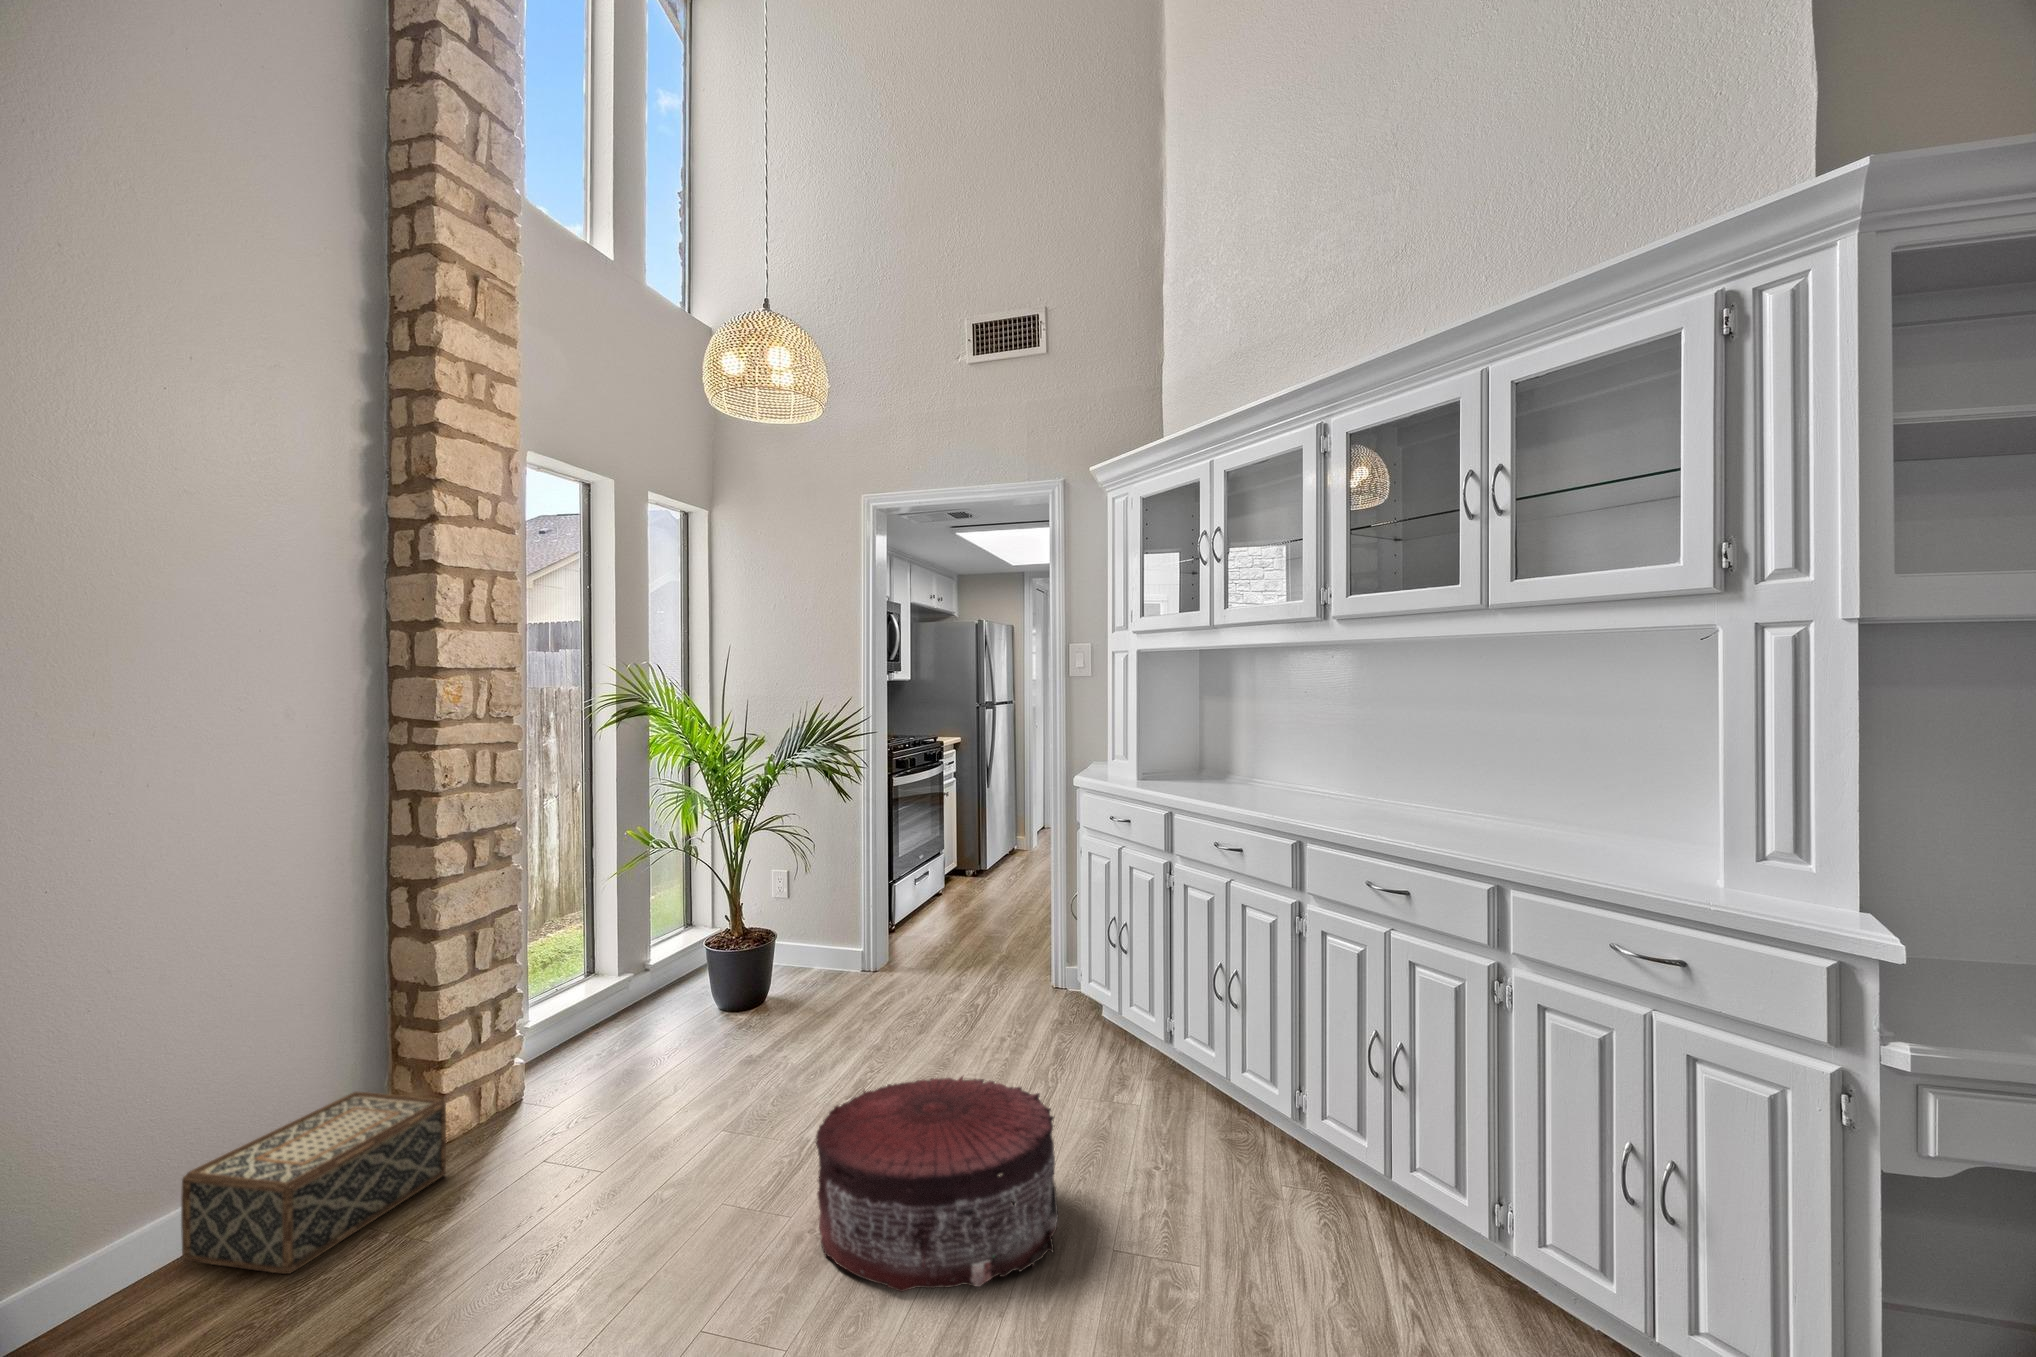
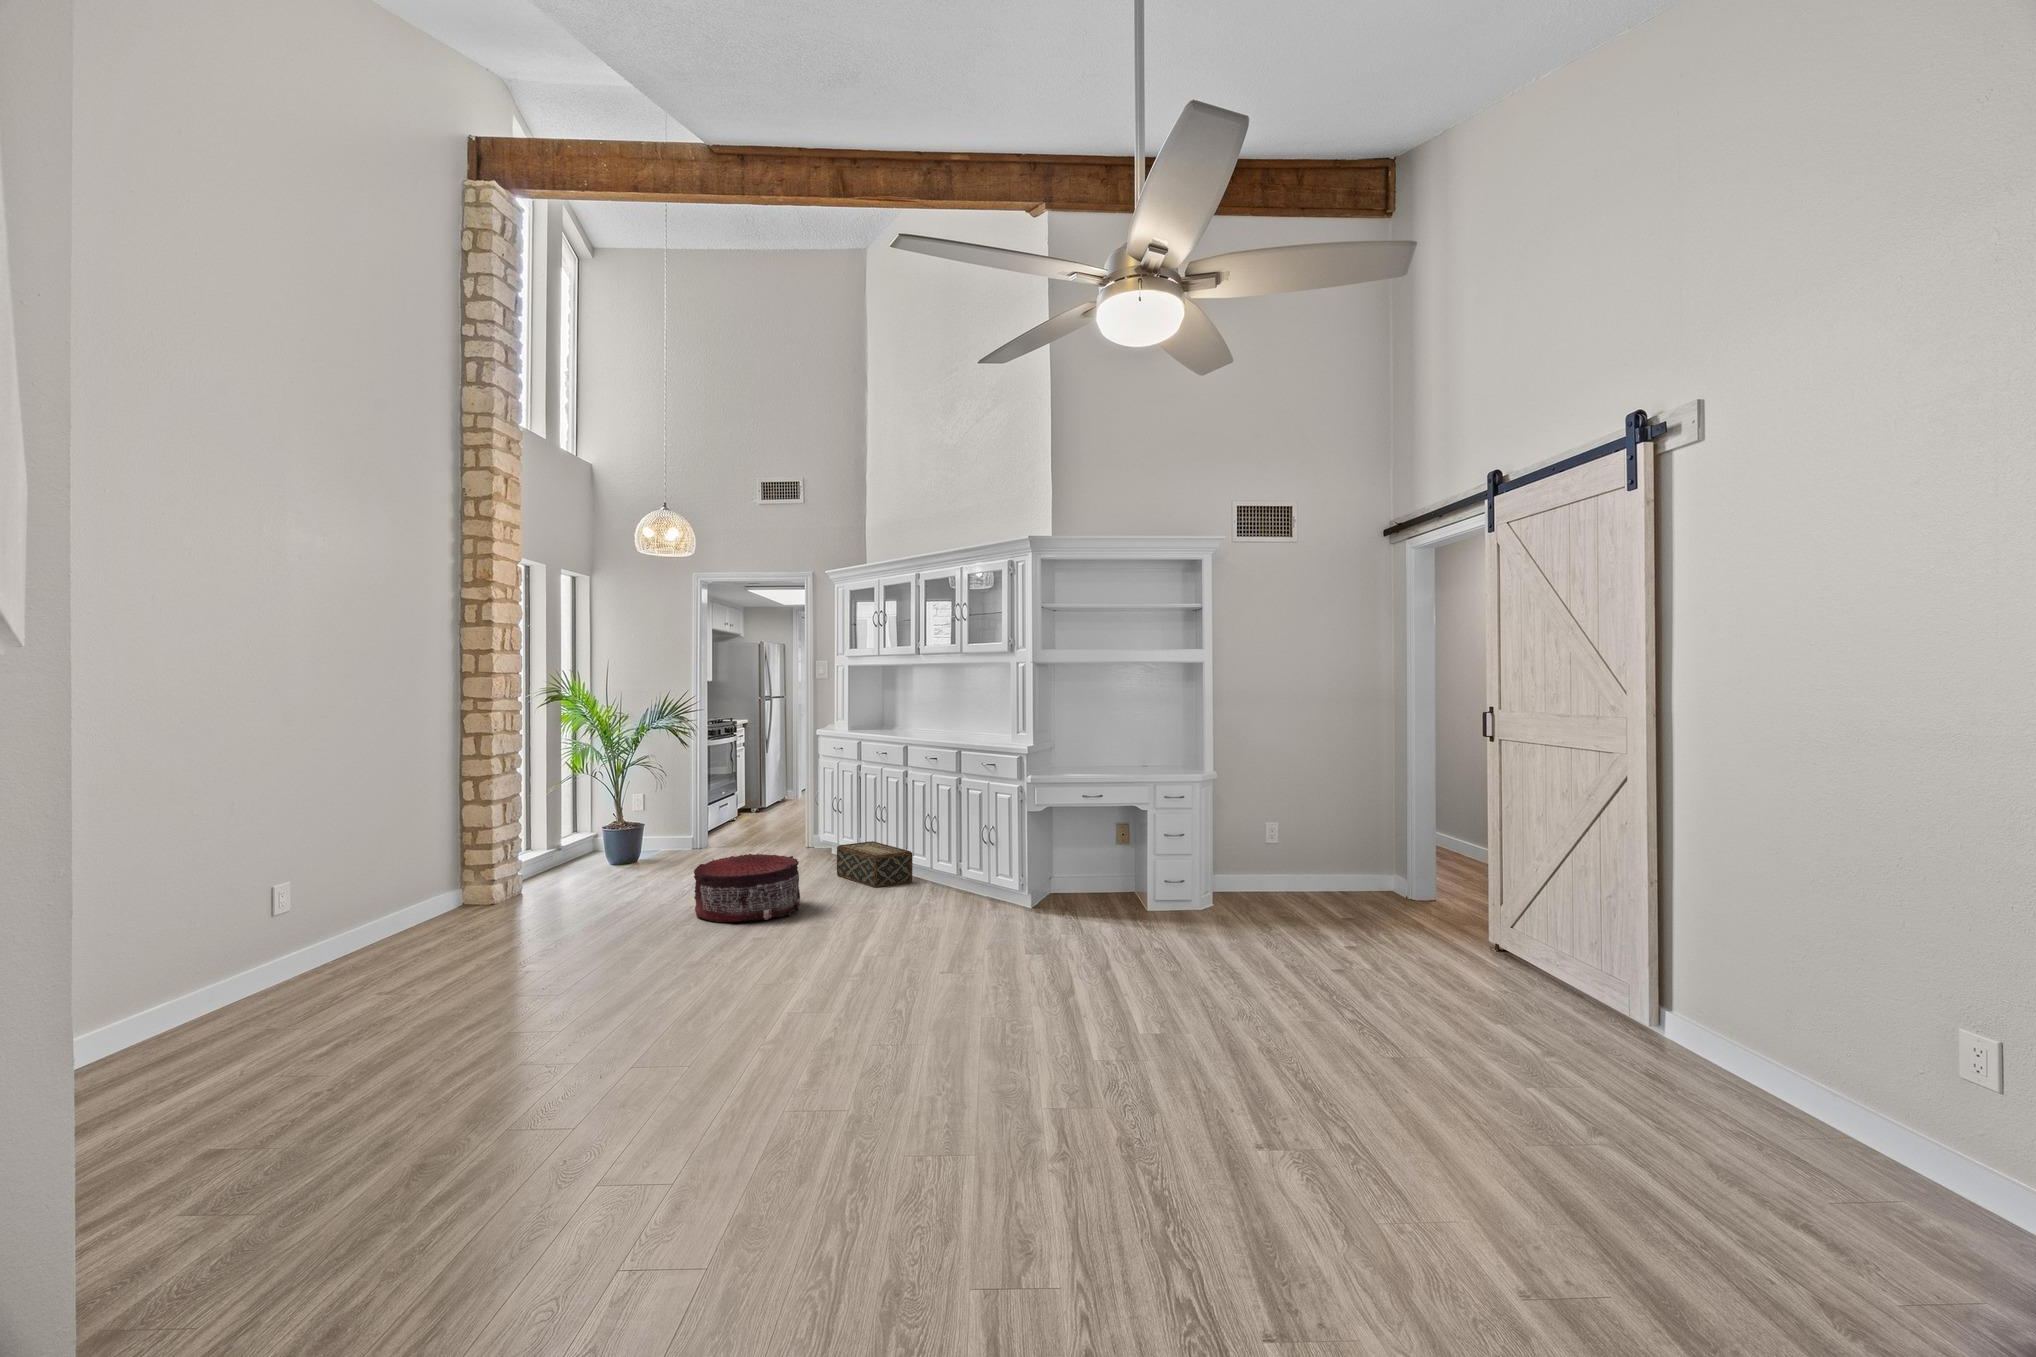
woven basket: present [181,1092,446,1274] -> present [837,841,913,888]

